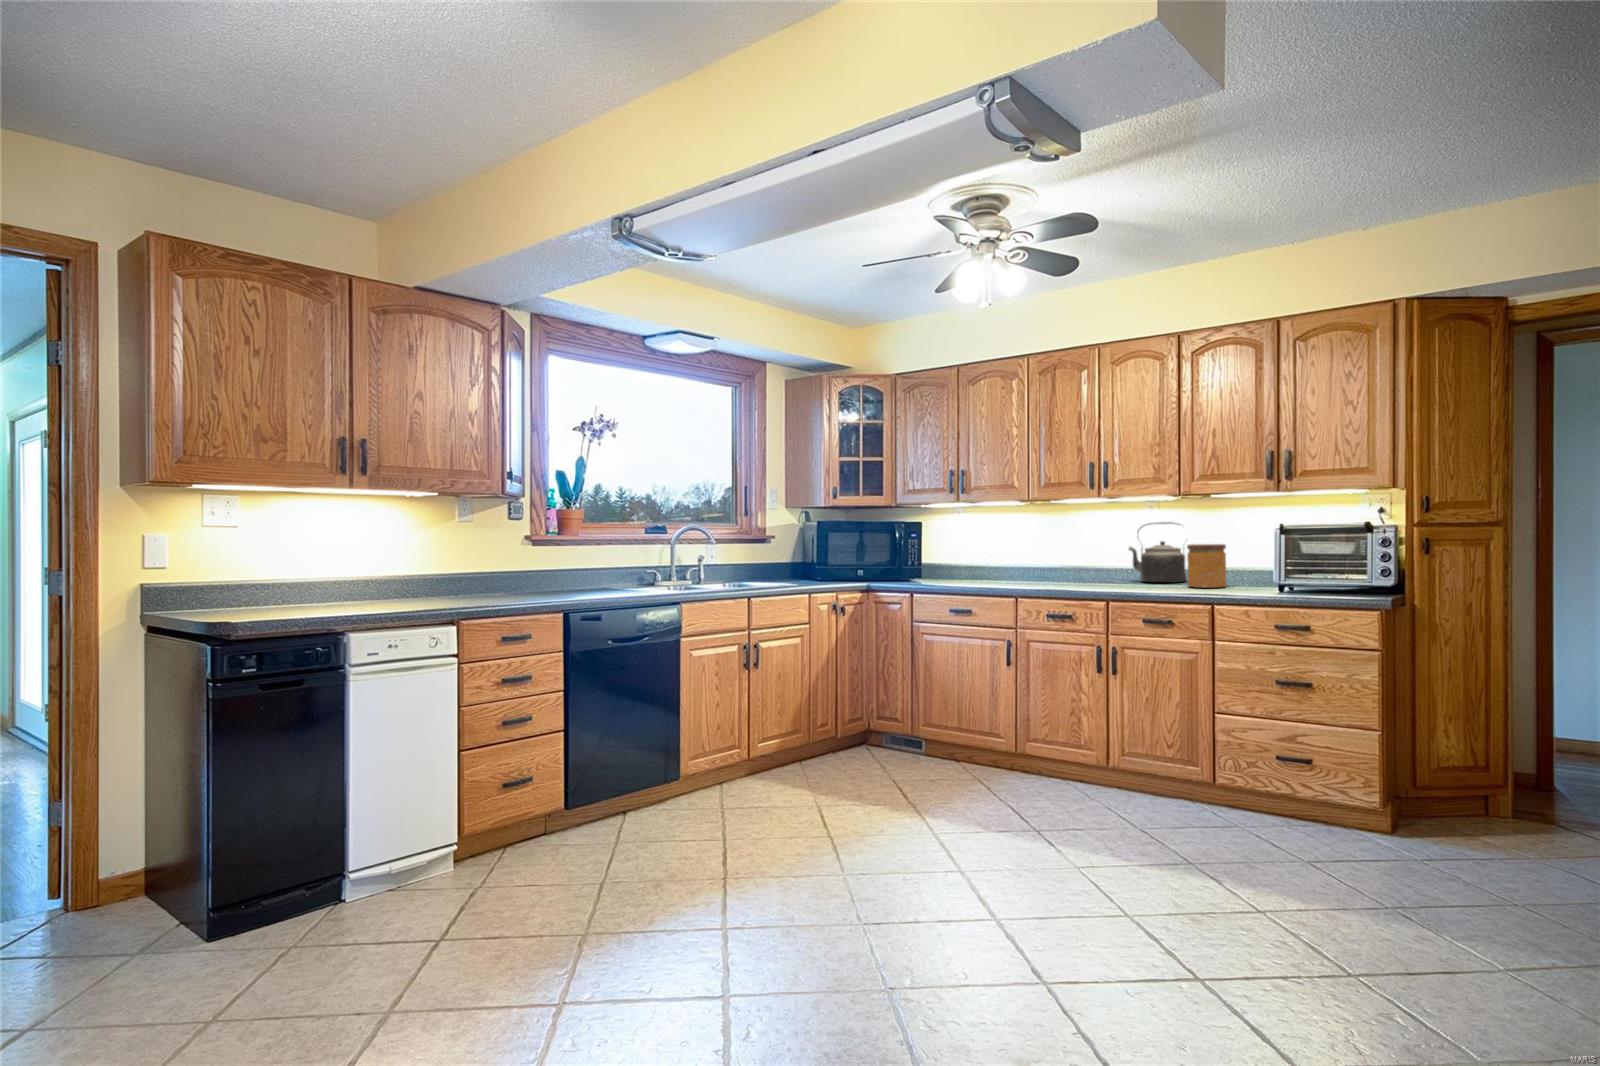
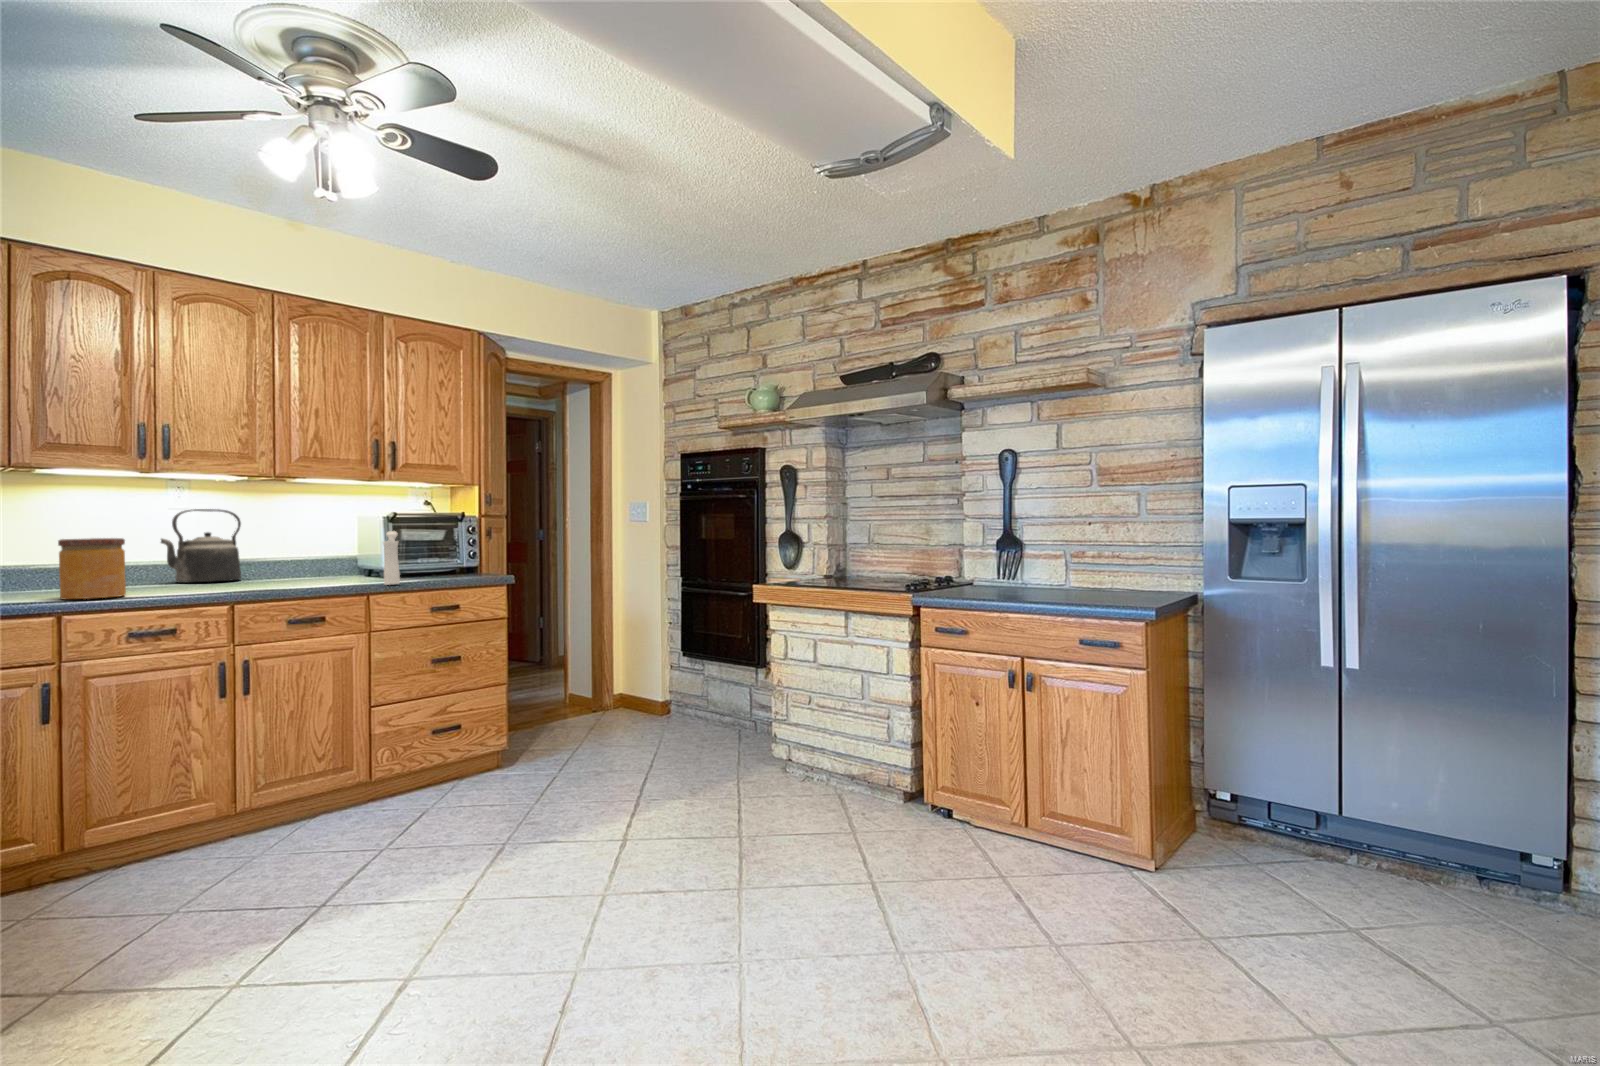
jar: present [1187,544,1226,588] -> present [58,538,126,599]
pepper mill: none [1226,545,1258,598] -> present [383,531,400,585]

